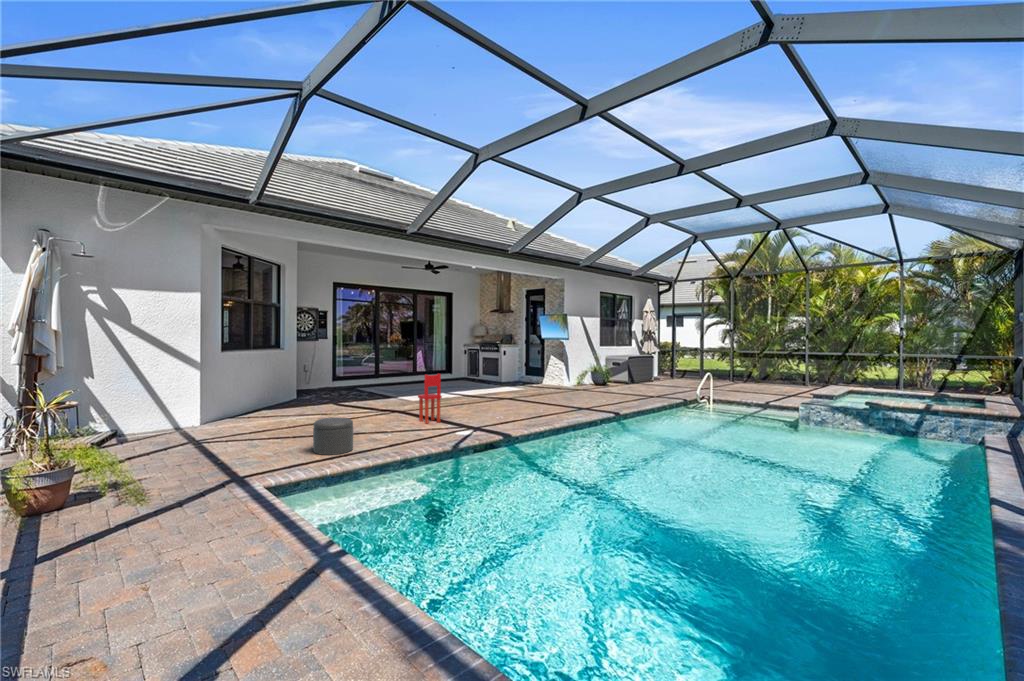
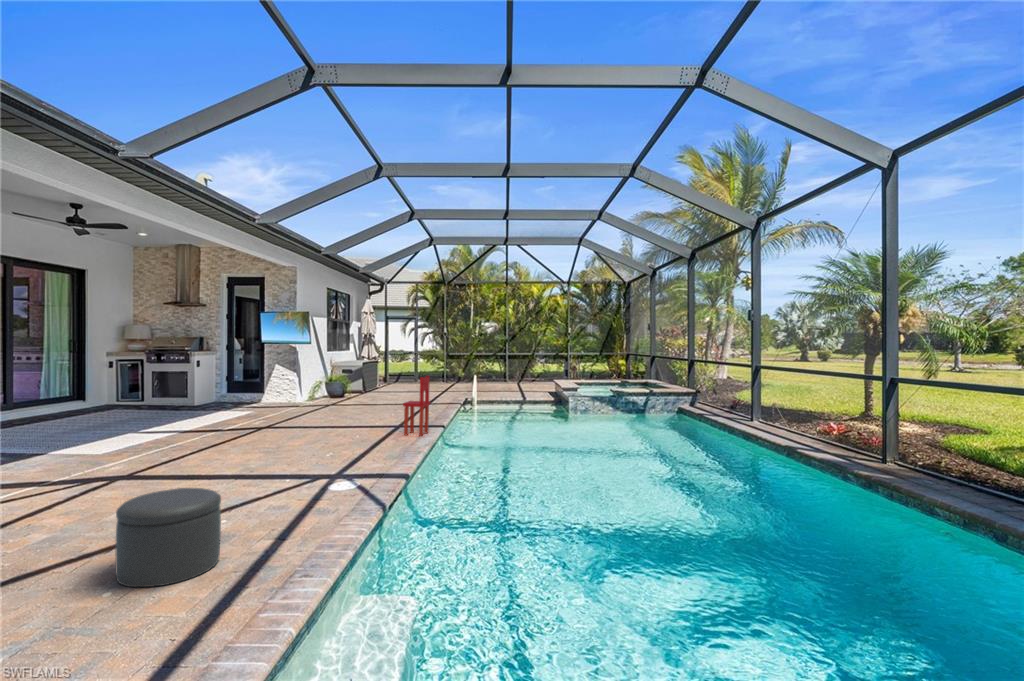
chair: present [418,374,442,424] -> present [403,376,430,436]

